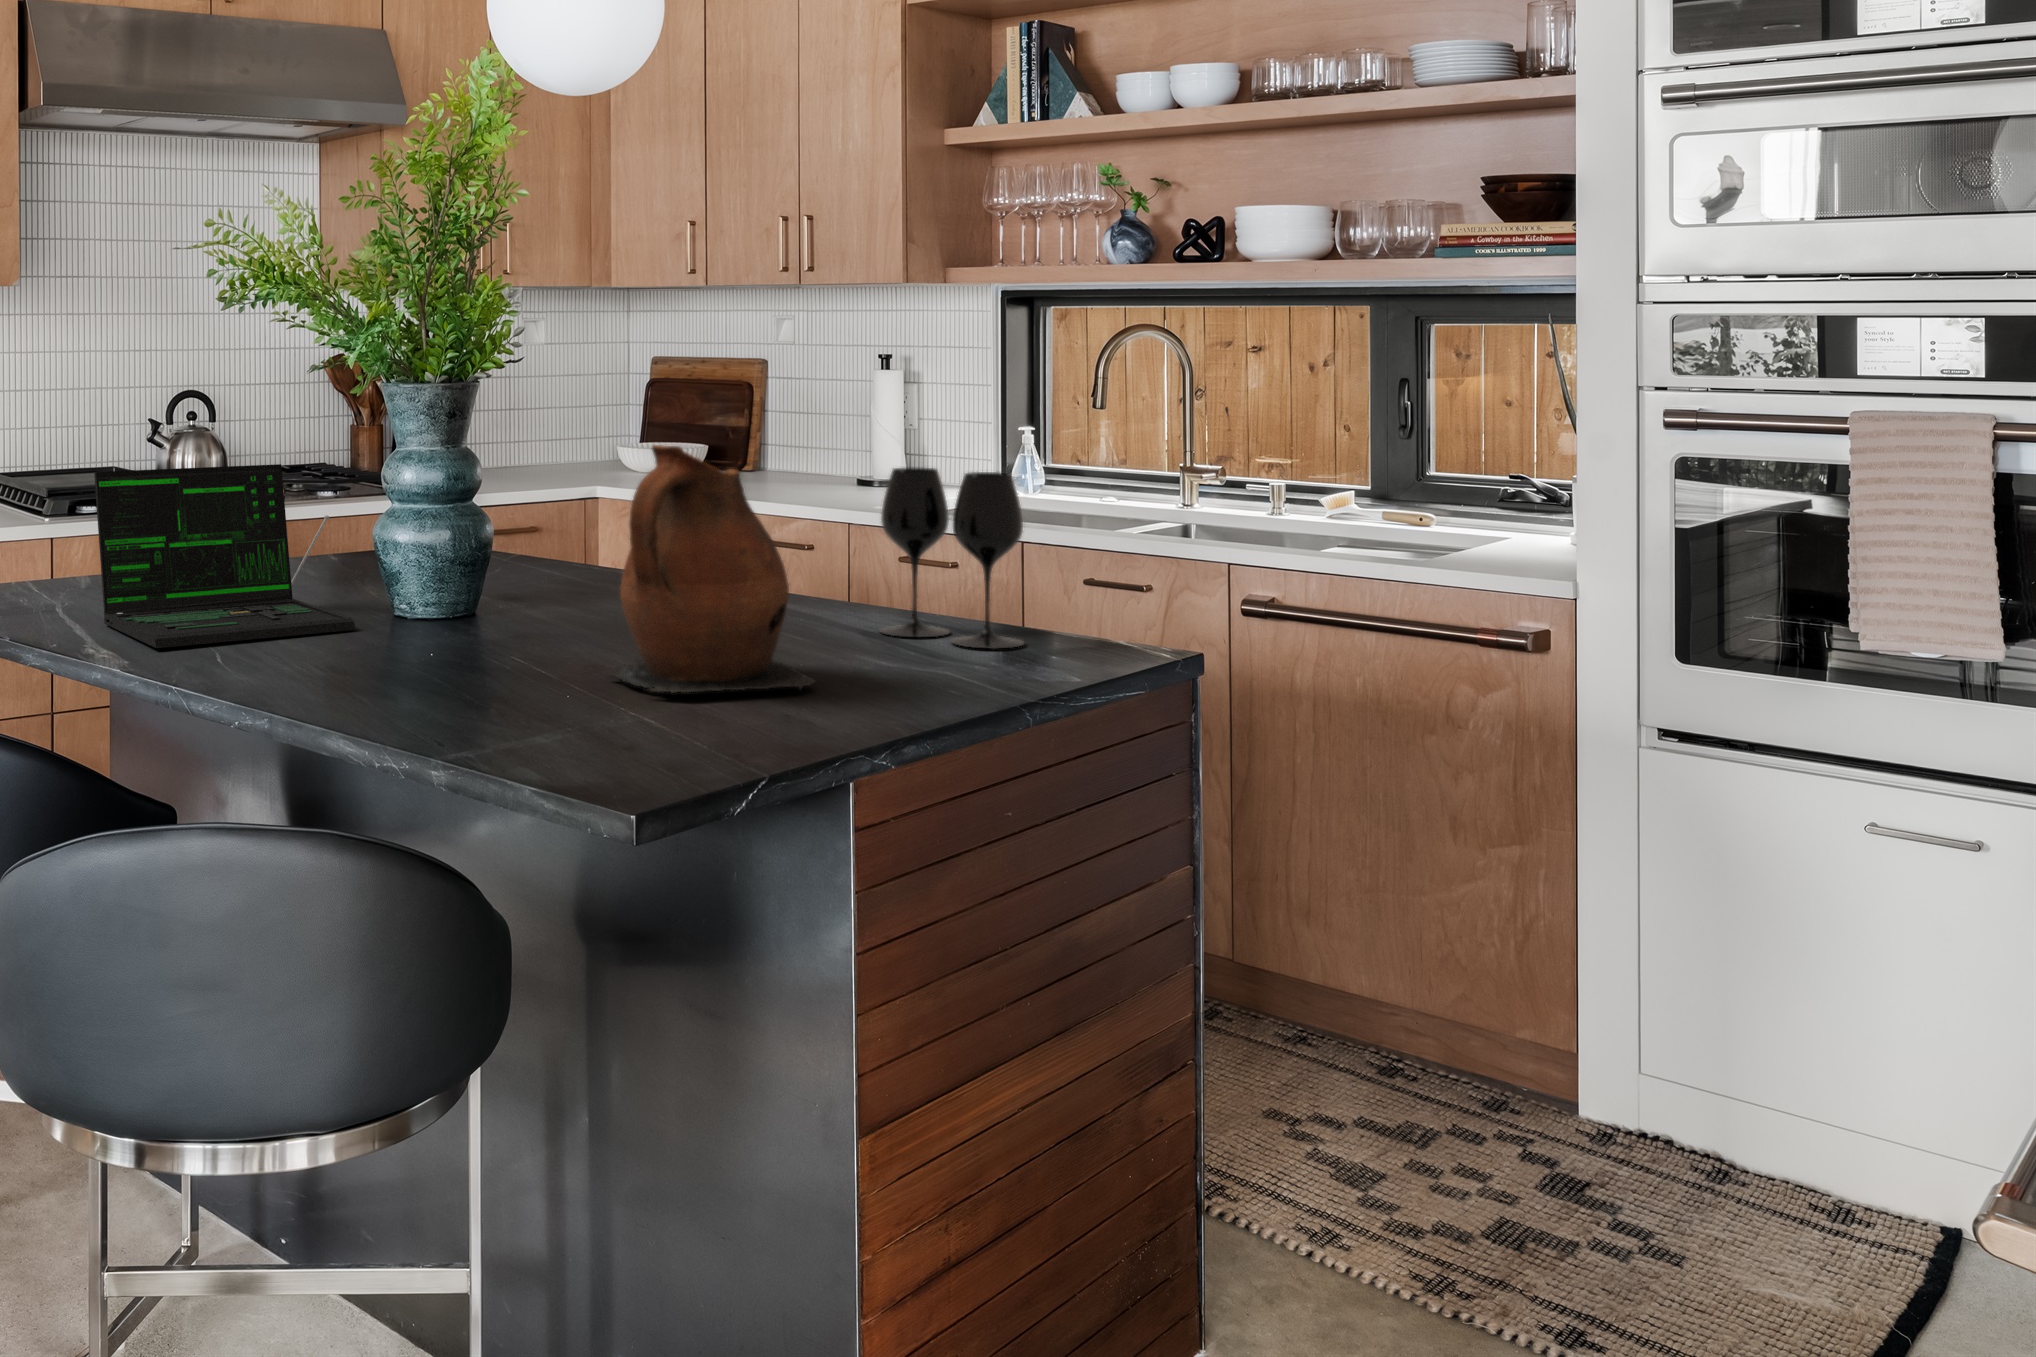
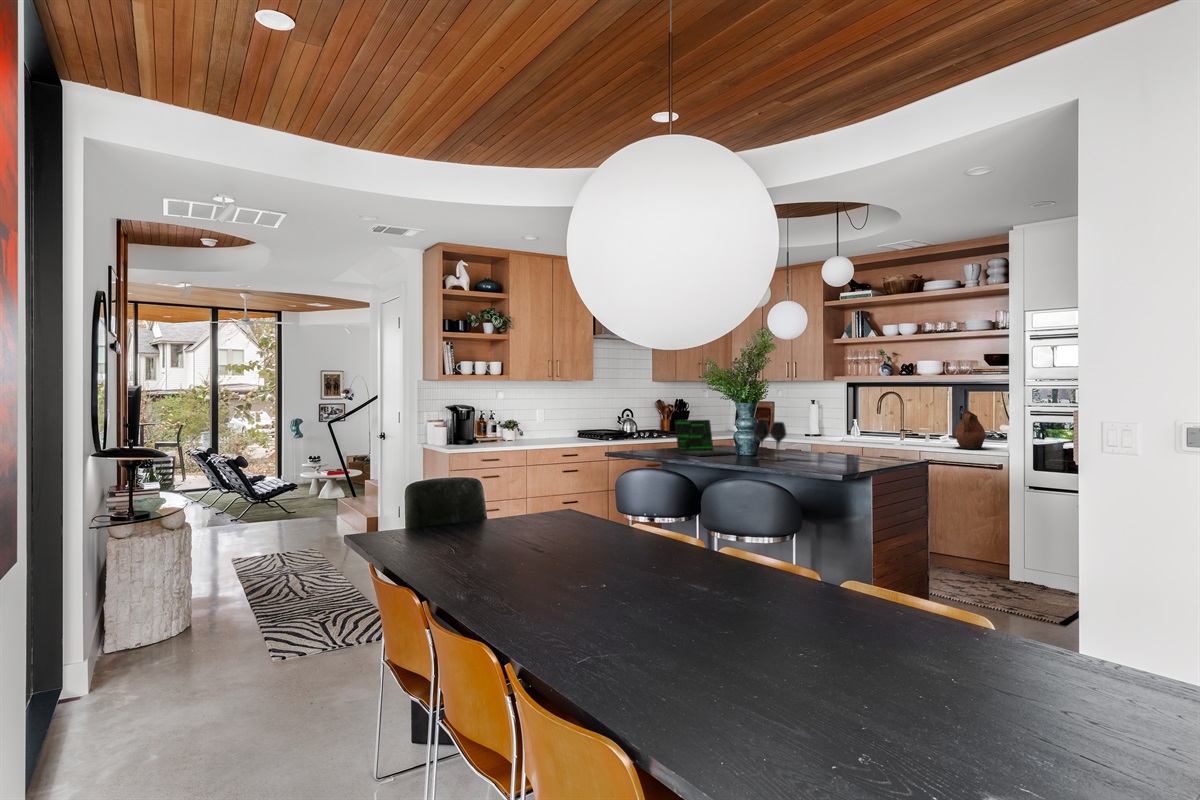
ceramic pitcher: present [603,445,816,693] -> present [955,411,987,449]
wine glass: present [880,467,1023,649] -> present [754,421,786,461]

